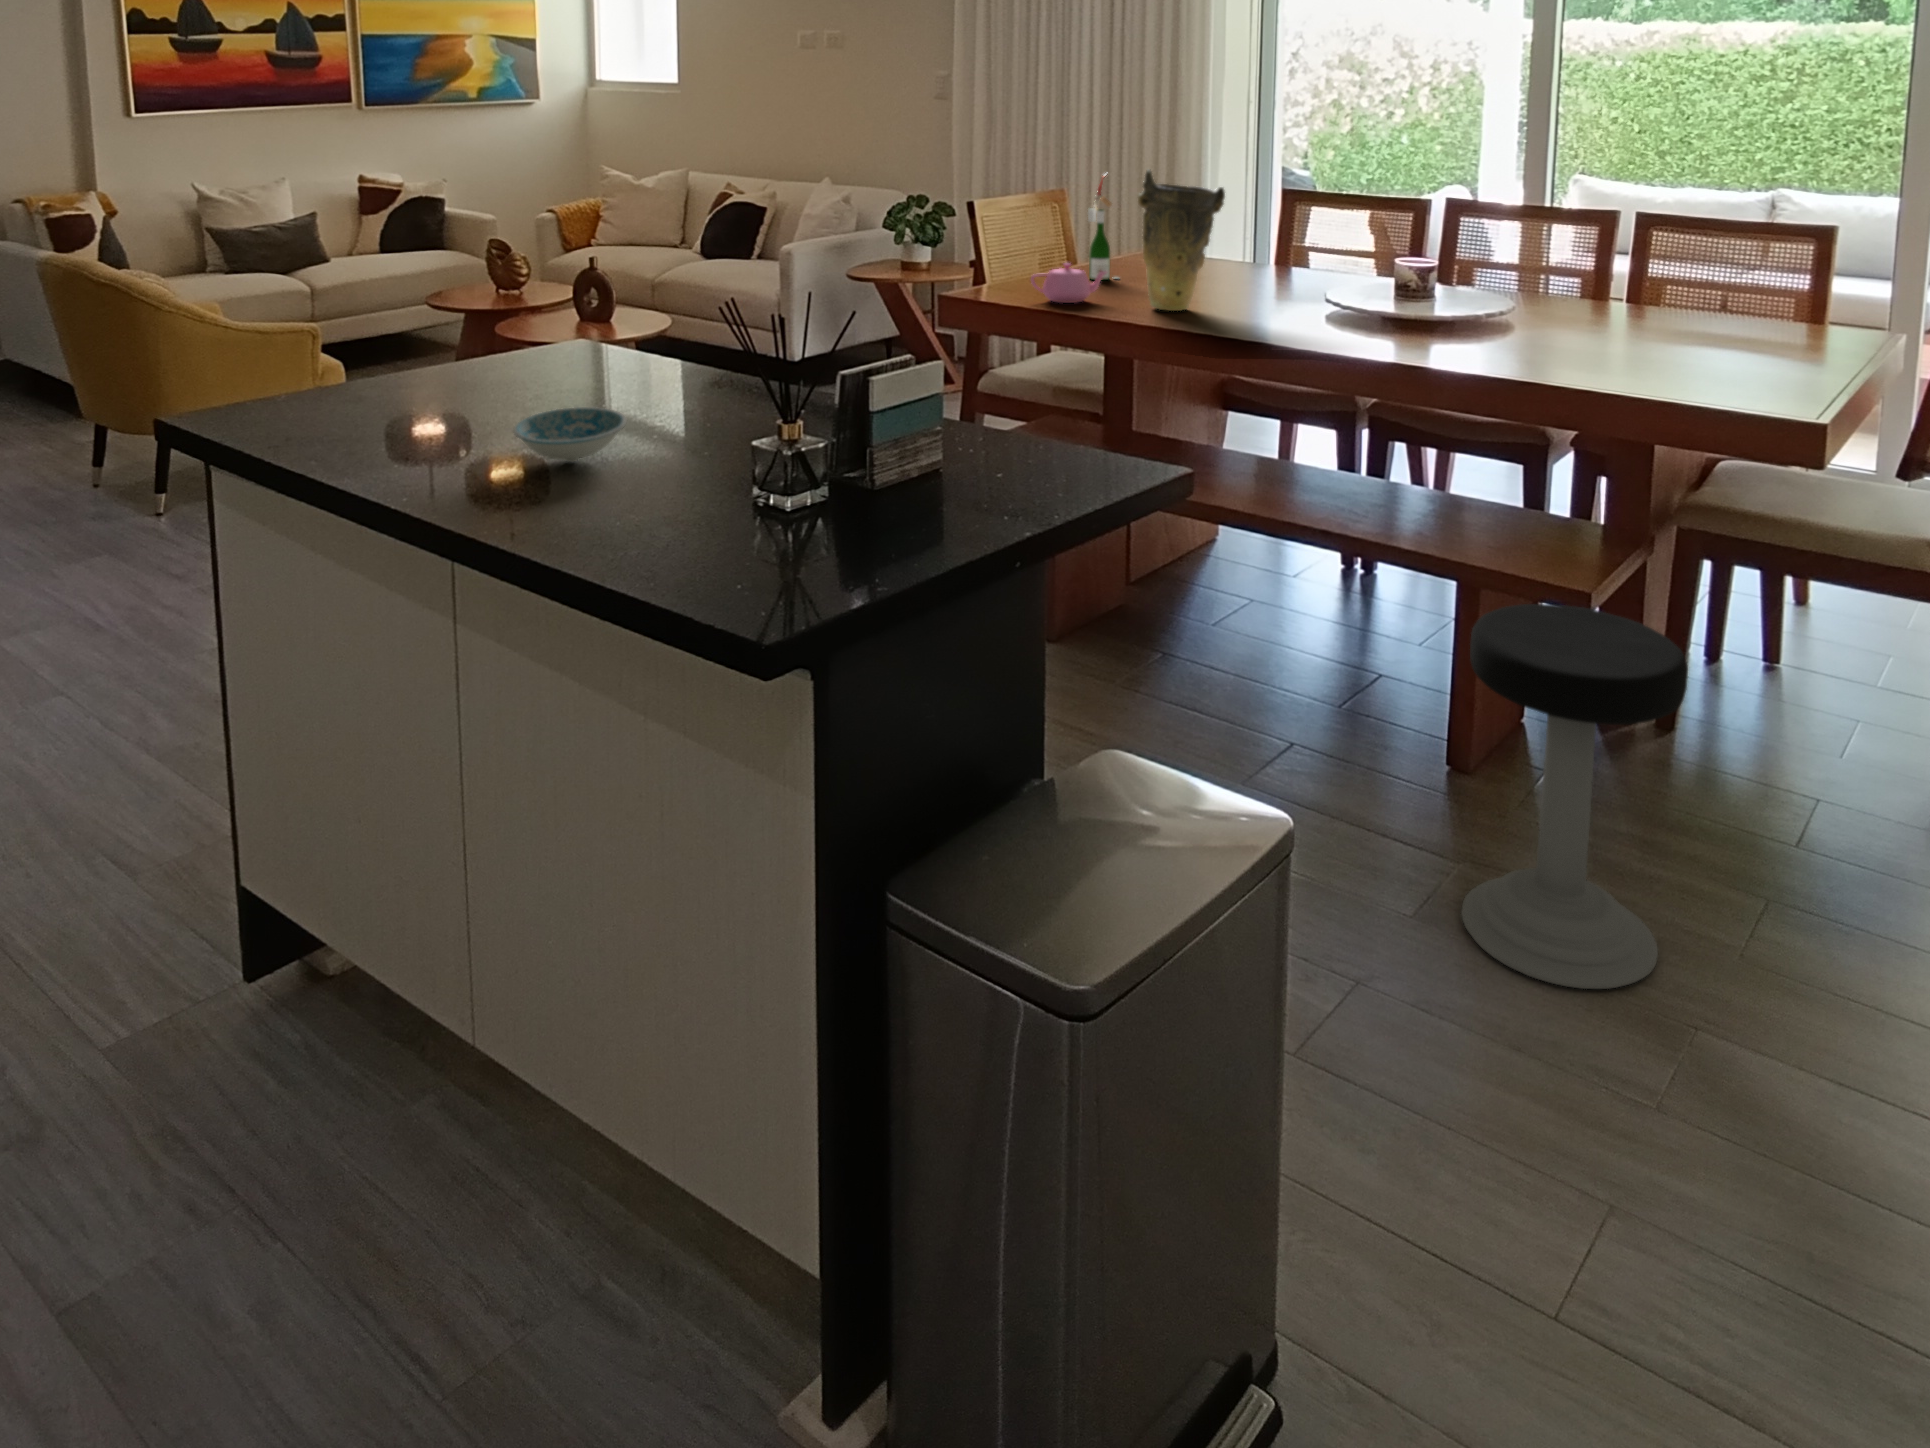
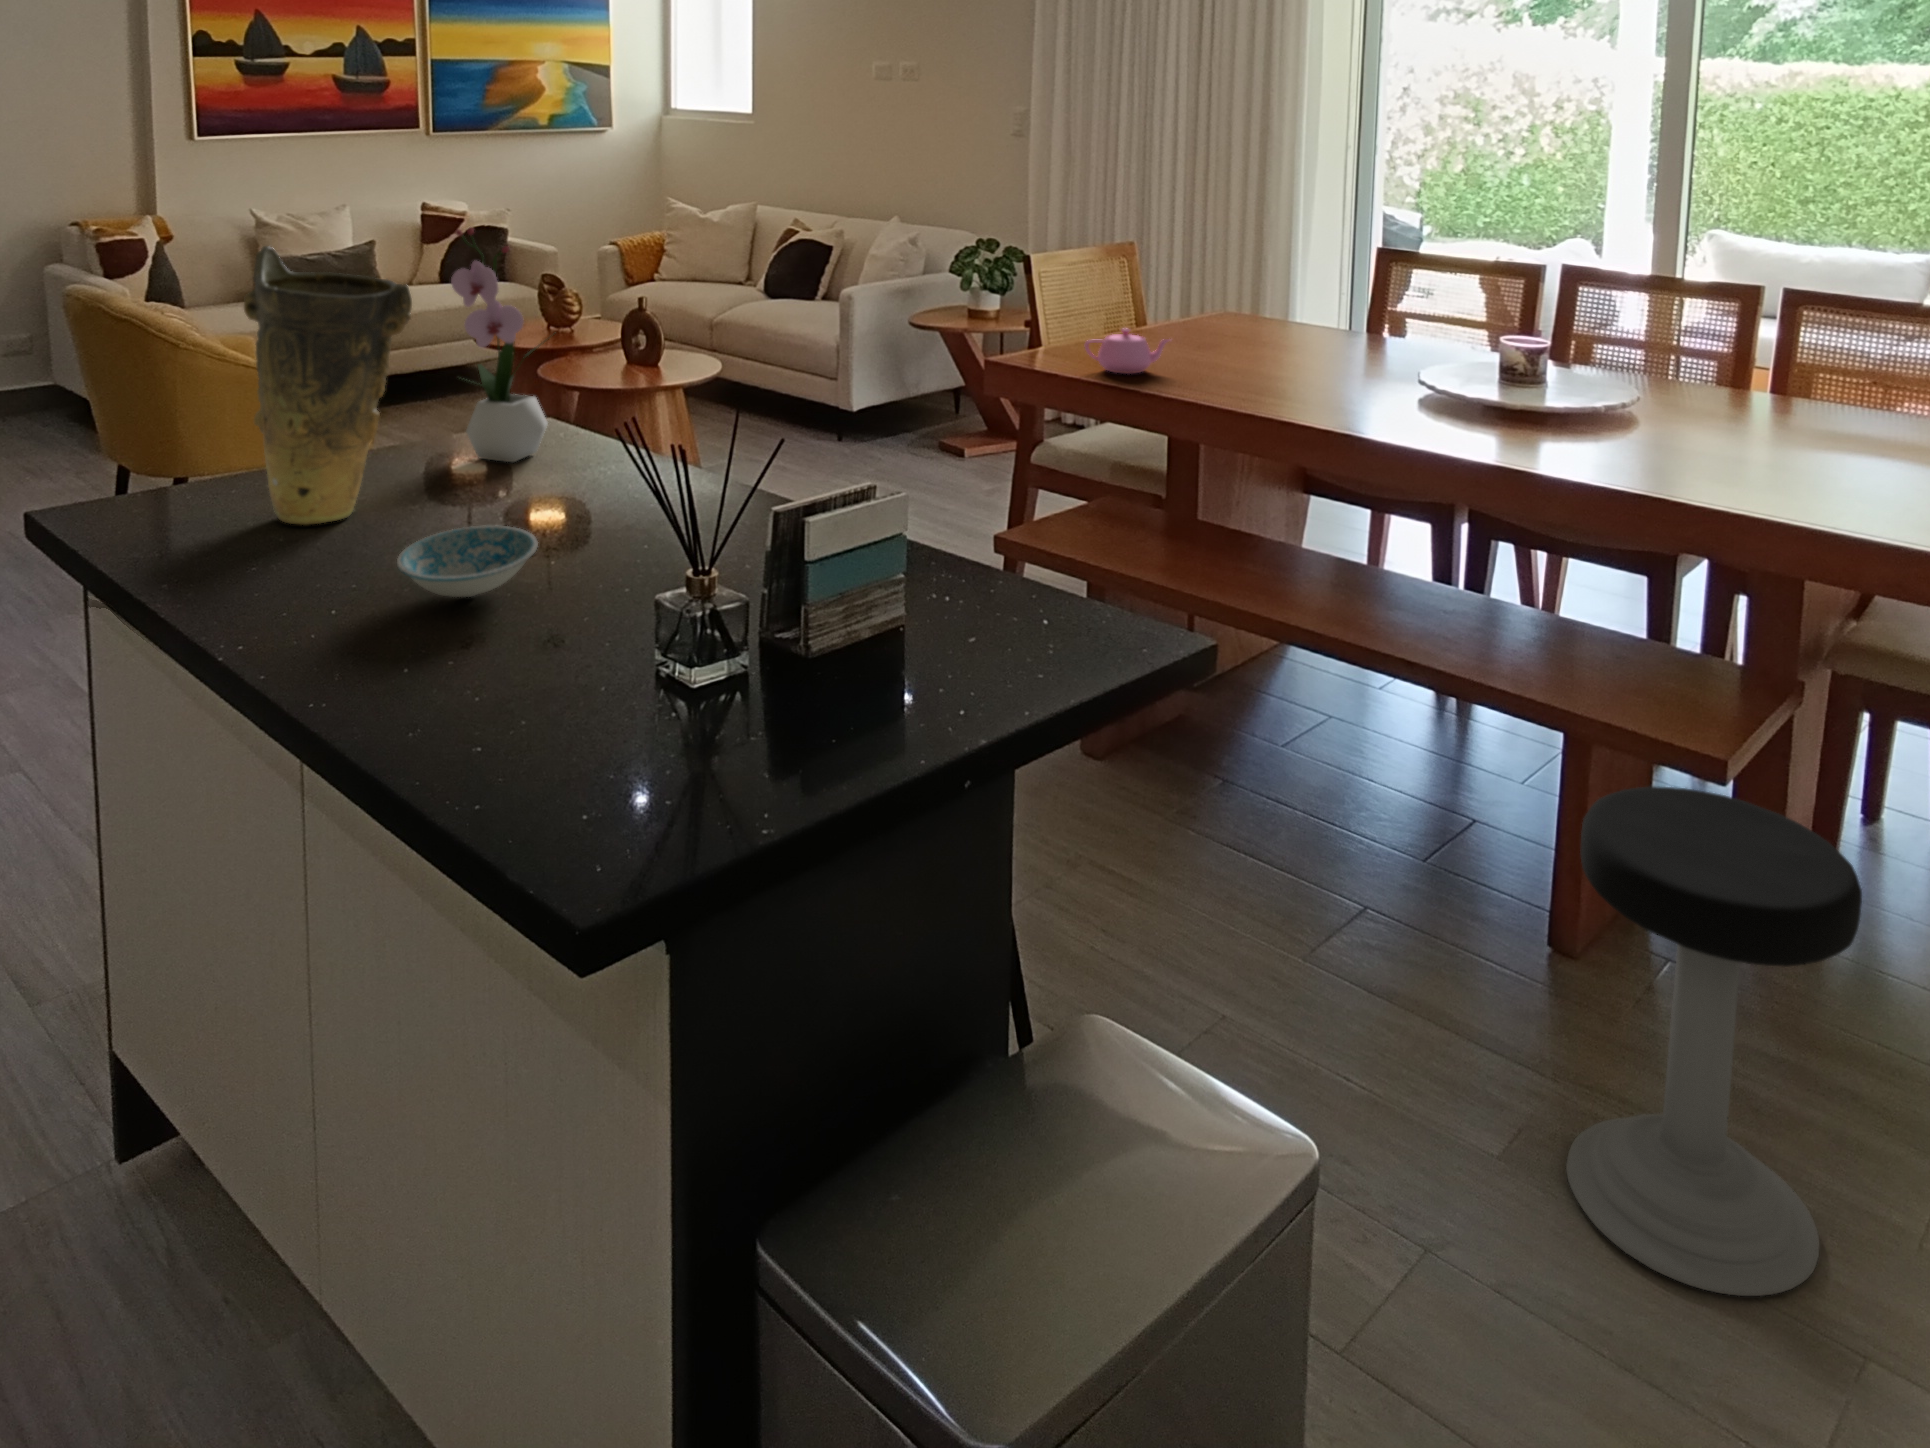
flower arrangement: none [505,167,593,373] -> present [451,227,548,462]
vase: present [1138,169,1225,311] -> present [244,246,412,525]
wine bottle: present [1088,174,1118,280] -> none [1154,226,1189,345]

